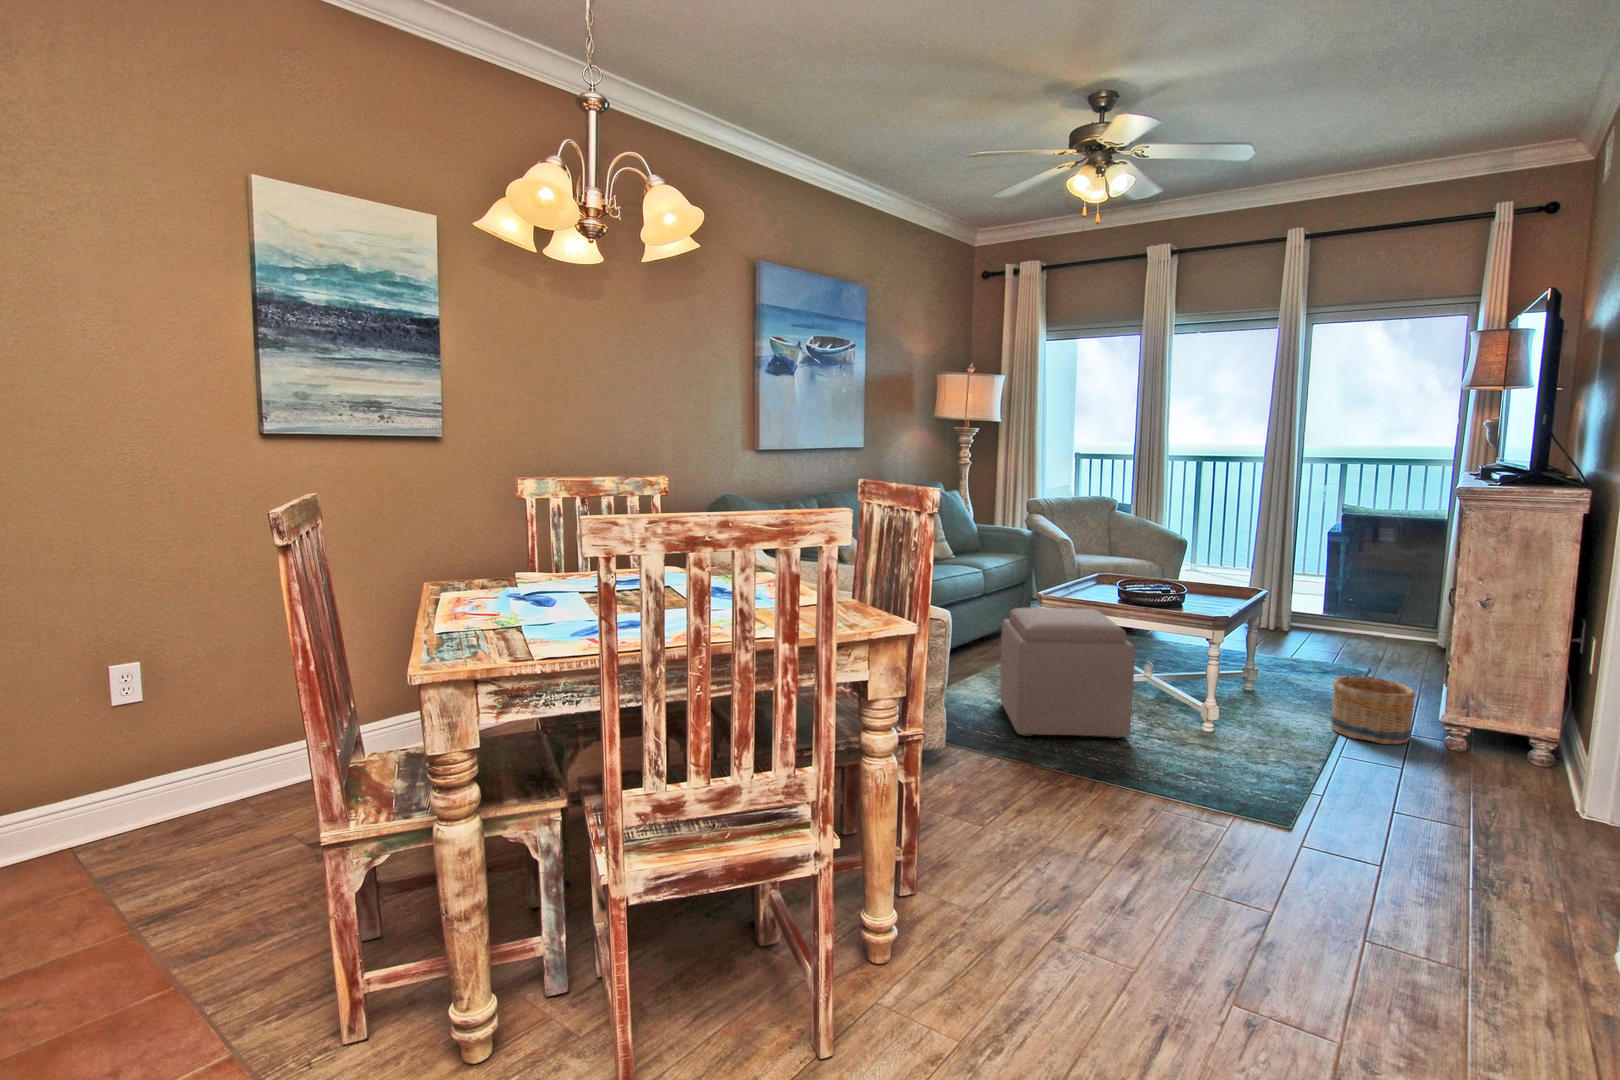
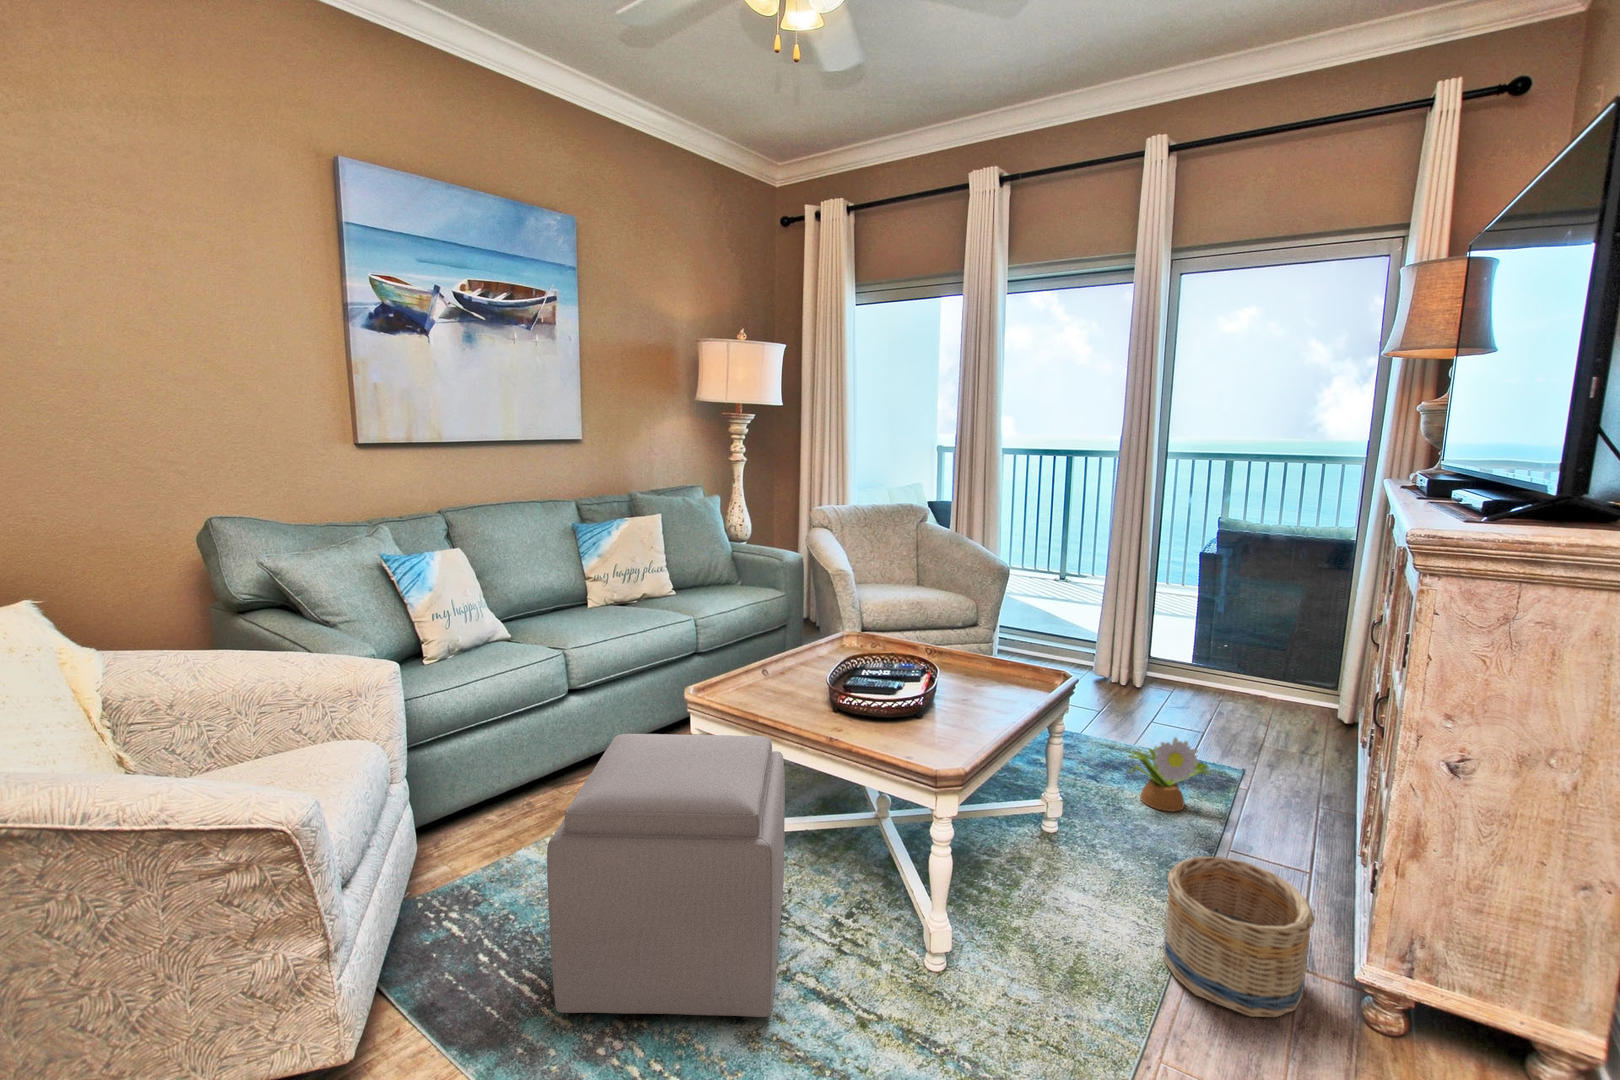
decorative plant: none [1290,632,1350,682] -> present [1128,738,1210,811]

